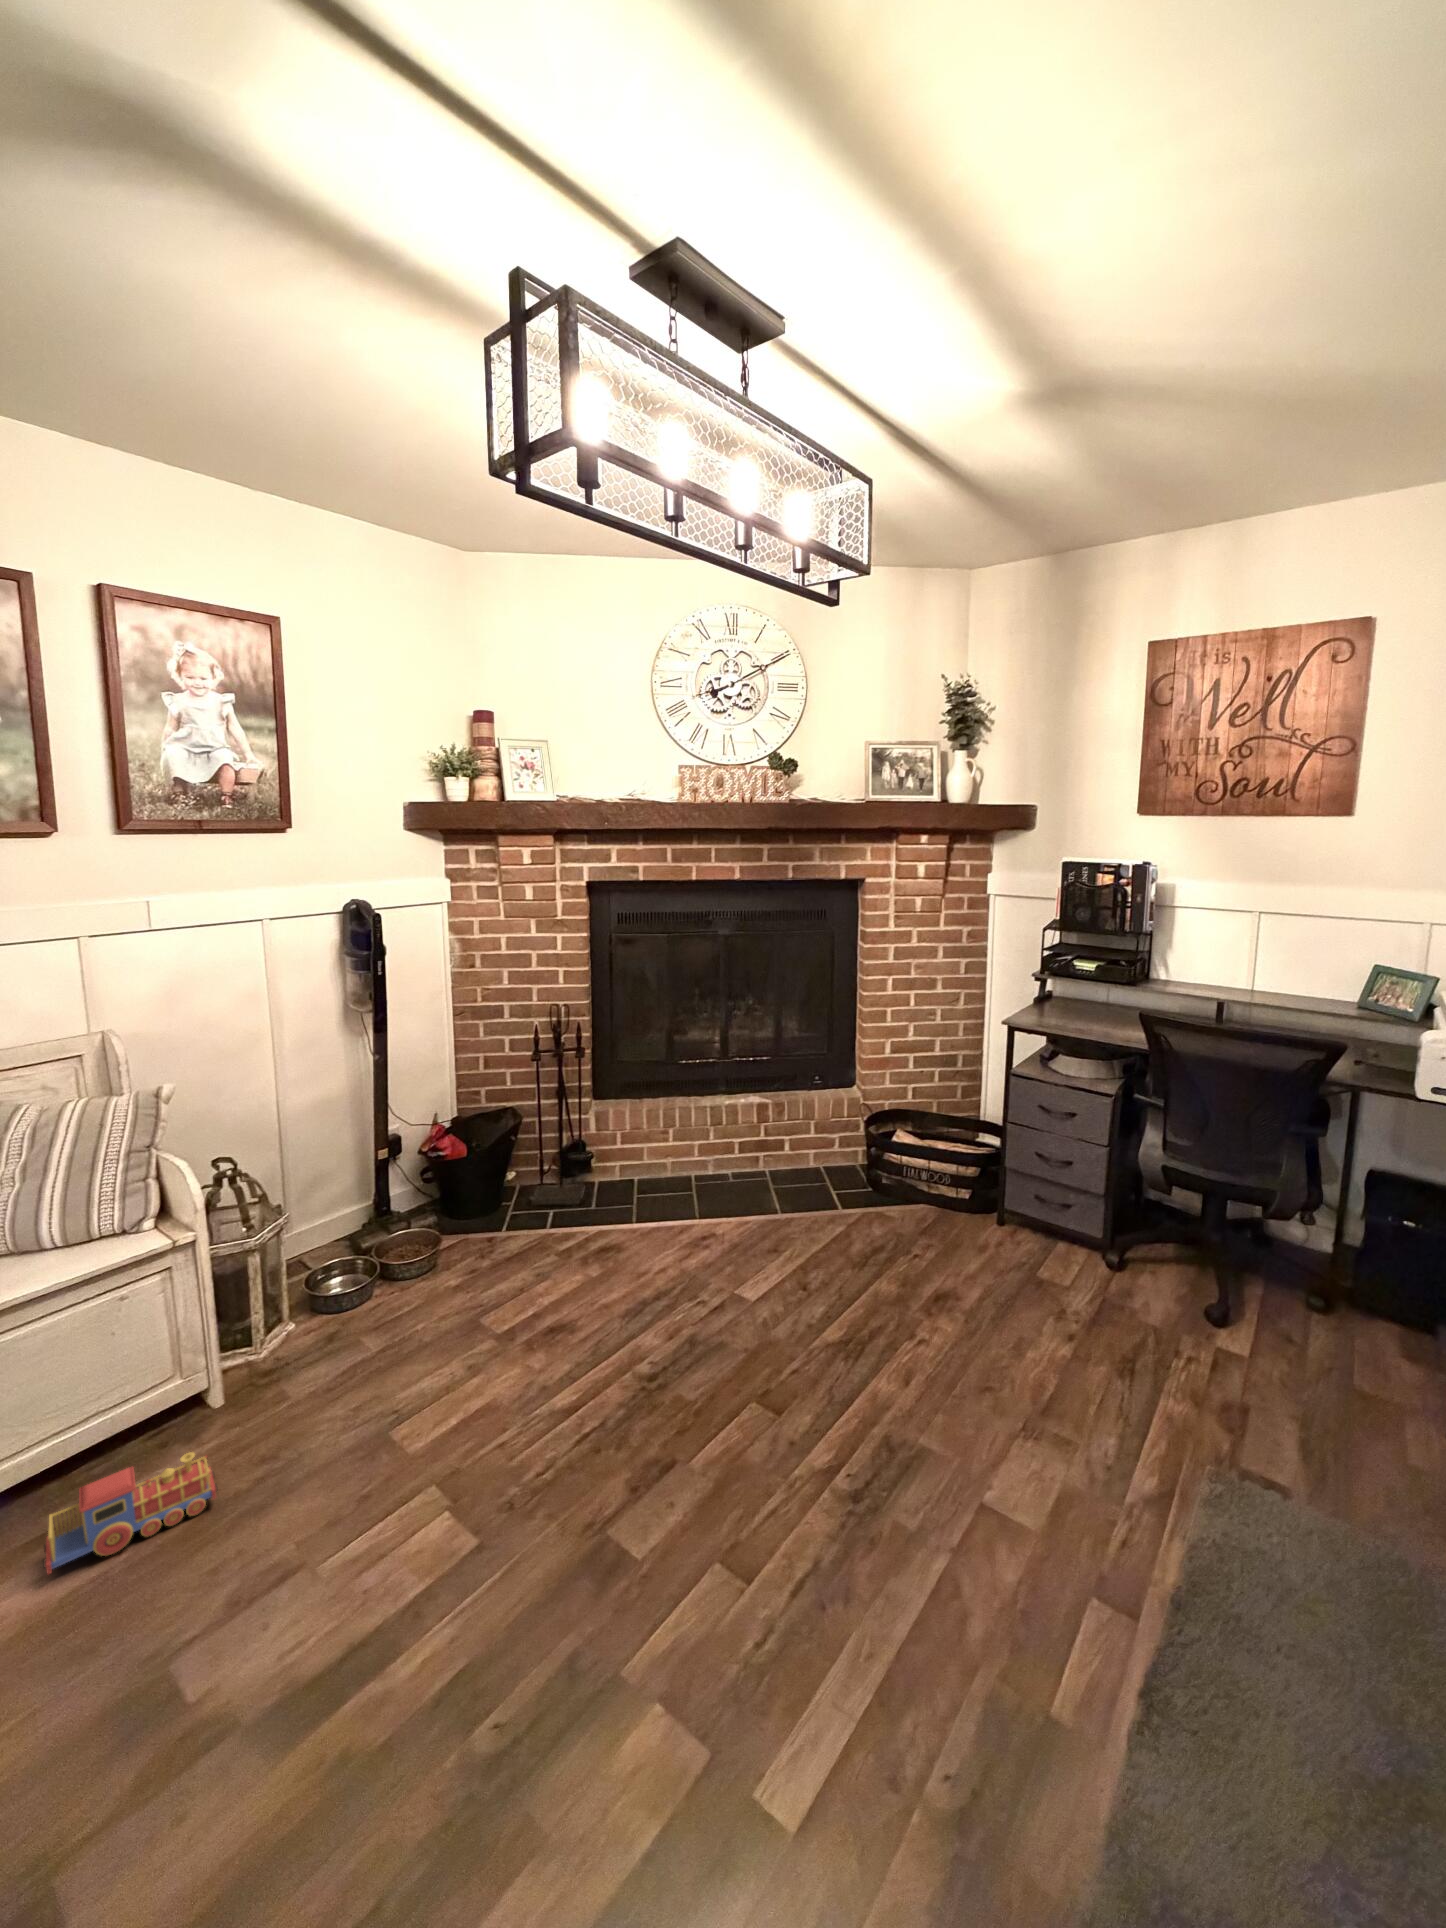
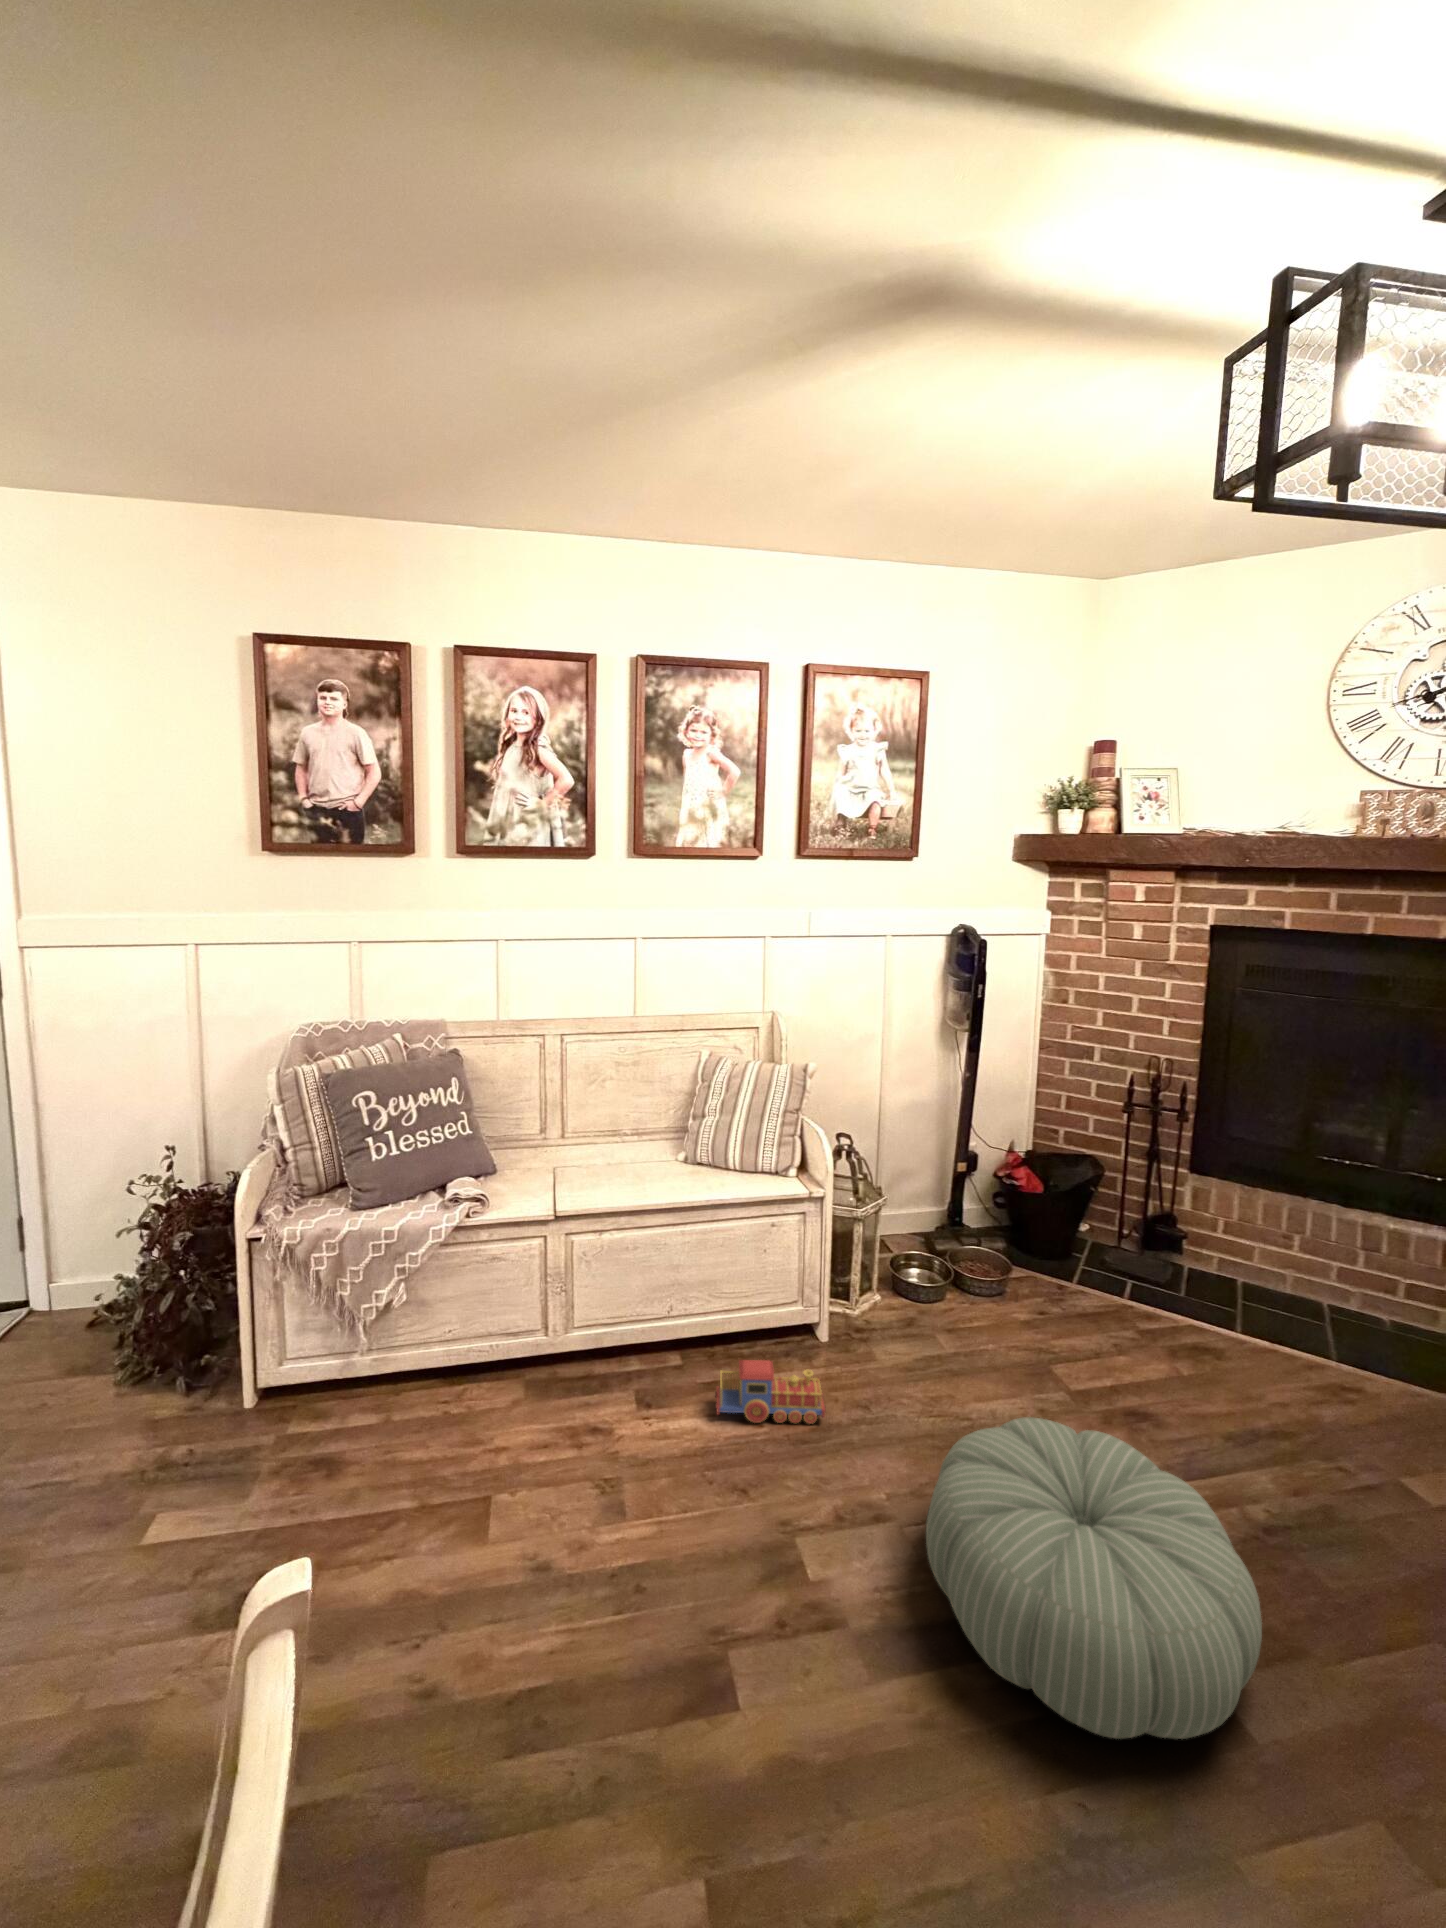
pouf: none [335,1369,640,1666] -> present [926,1417,1262,1739]

